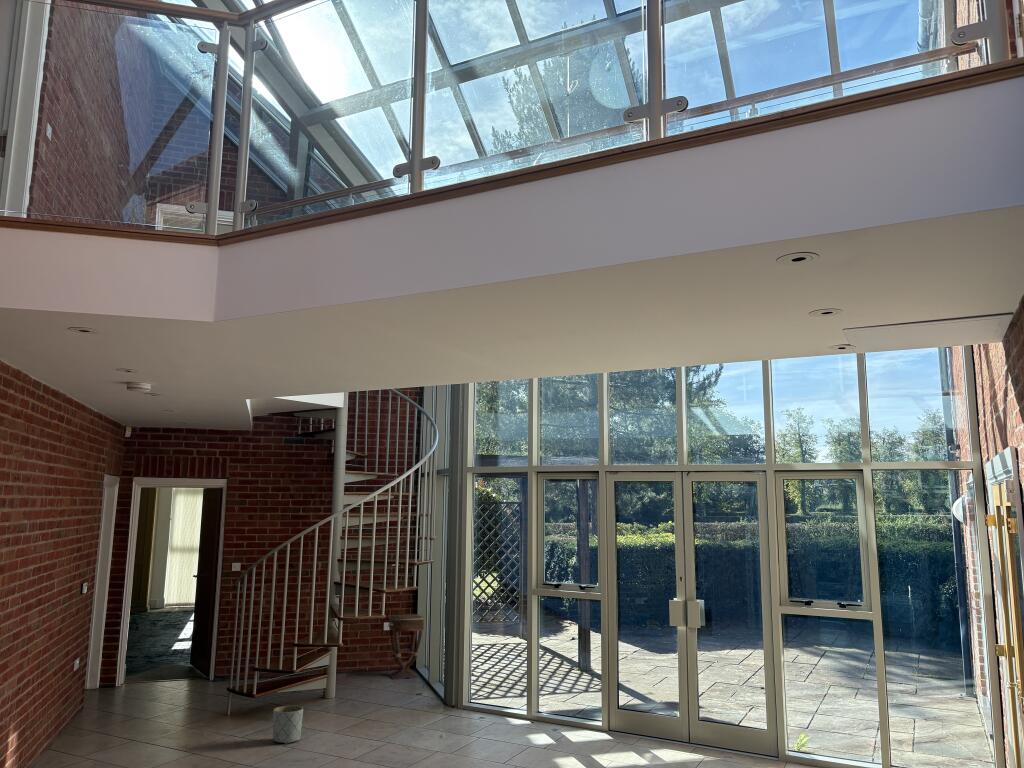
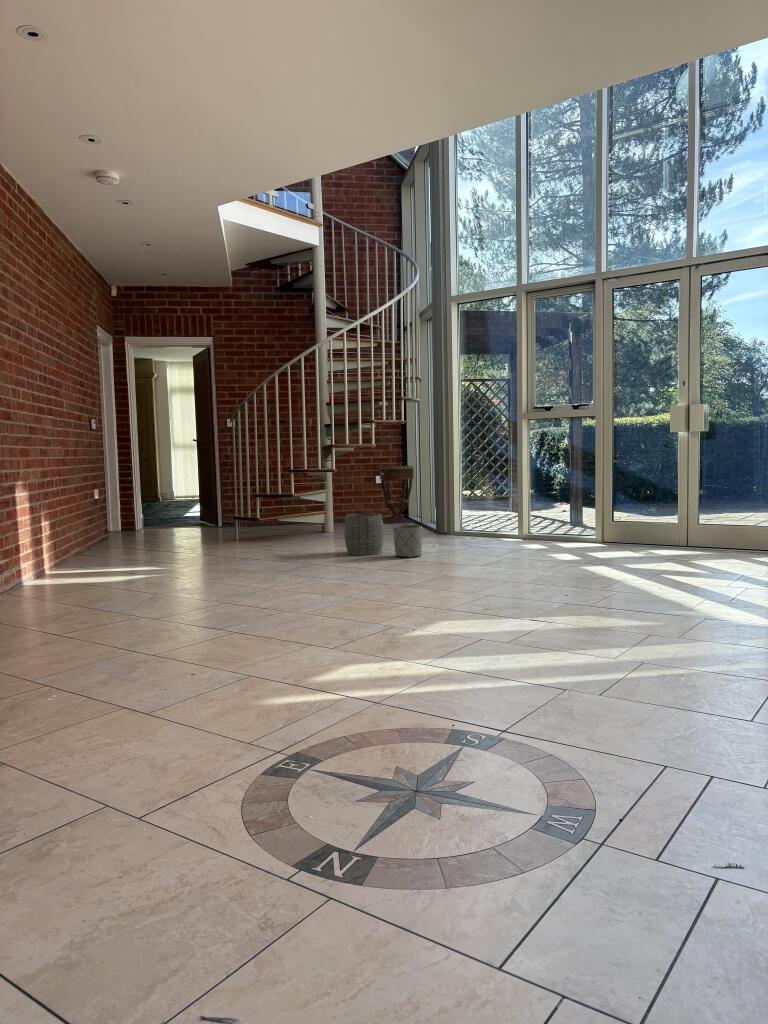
woven basket: none [346,694,387,745] -> present [344,513,383,556]
planter: present [273,706,303,744] -> present [393,525,422,558]

